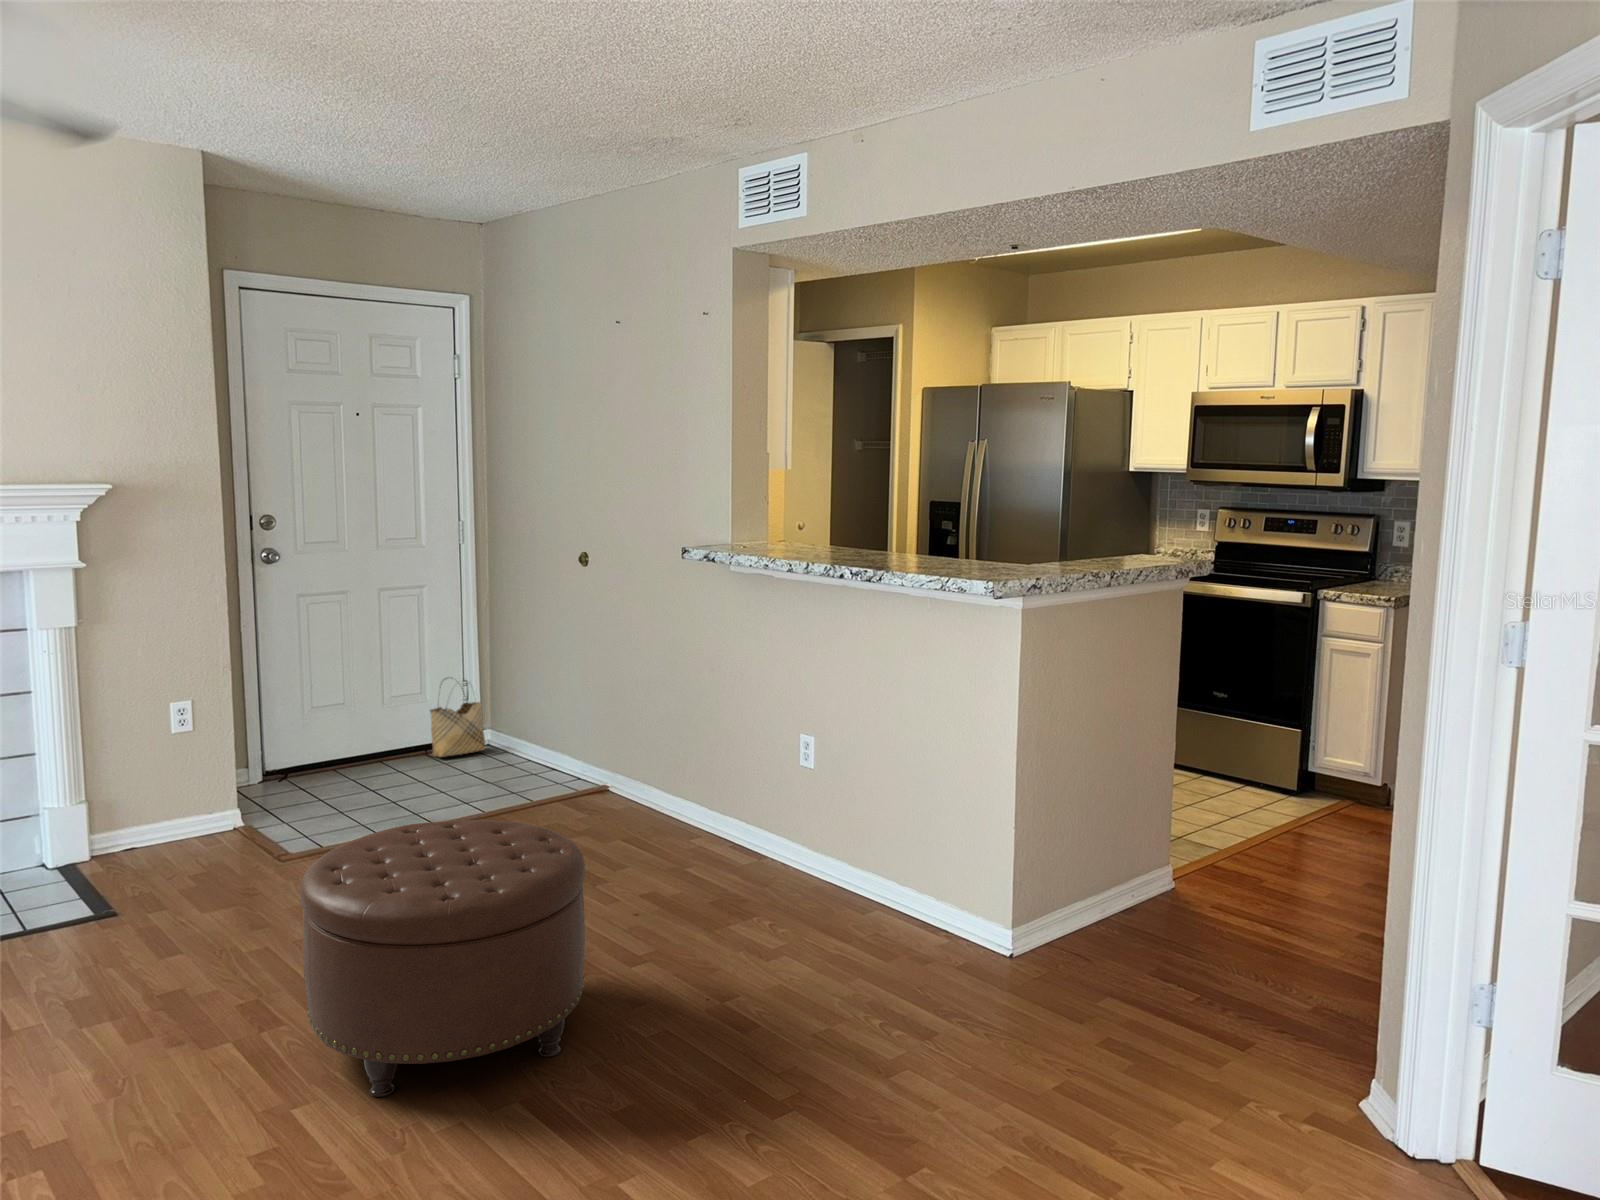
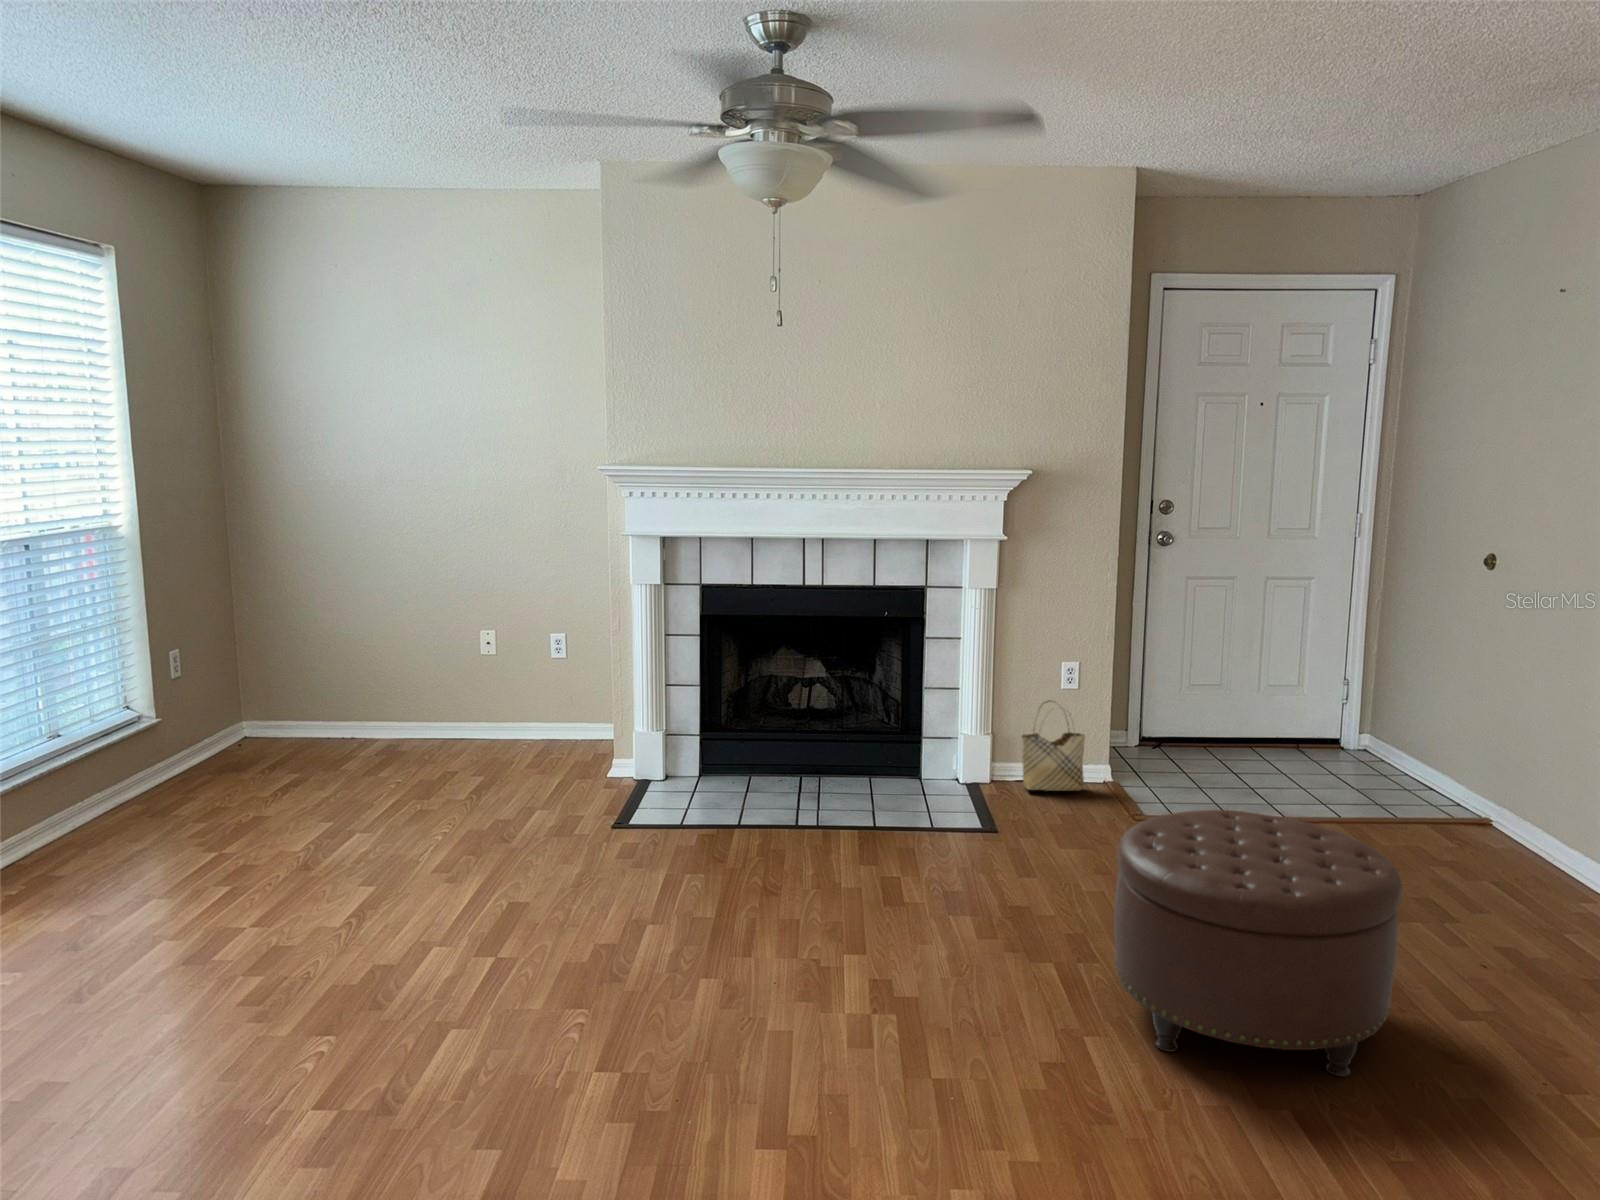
woven basket: present [430,678,485,757] -> present [1022,700,1085,791]

